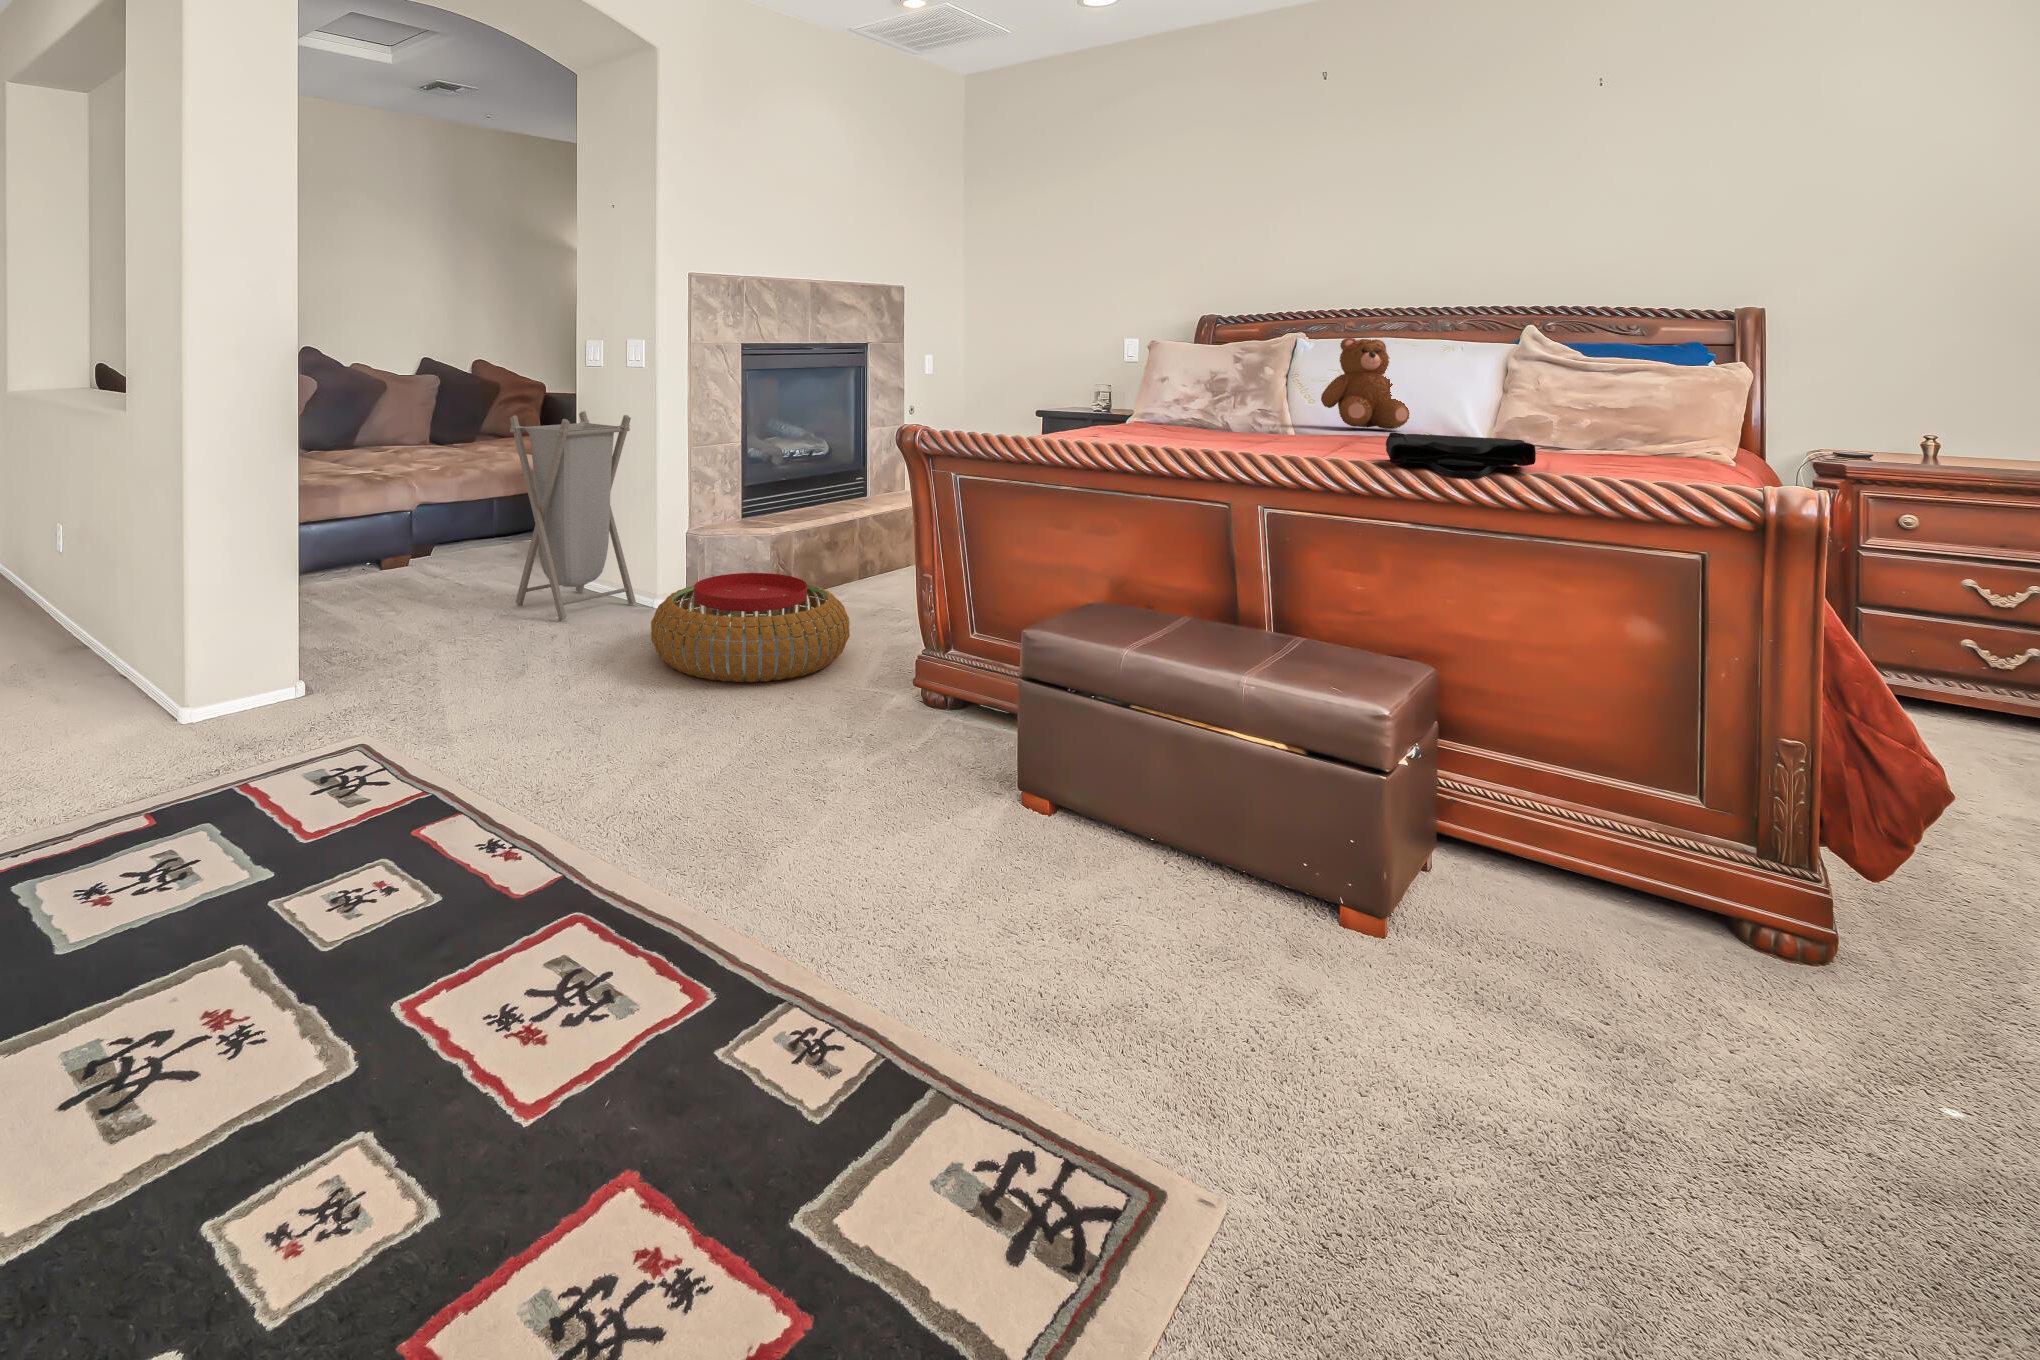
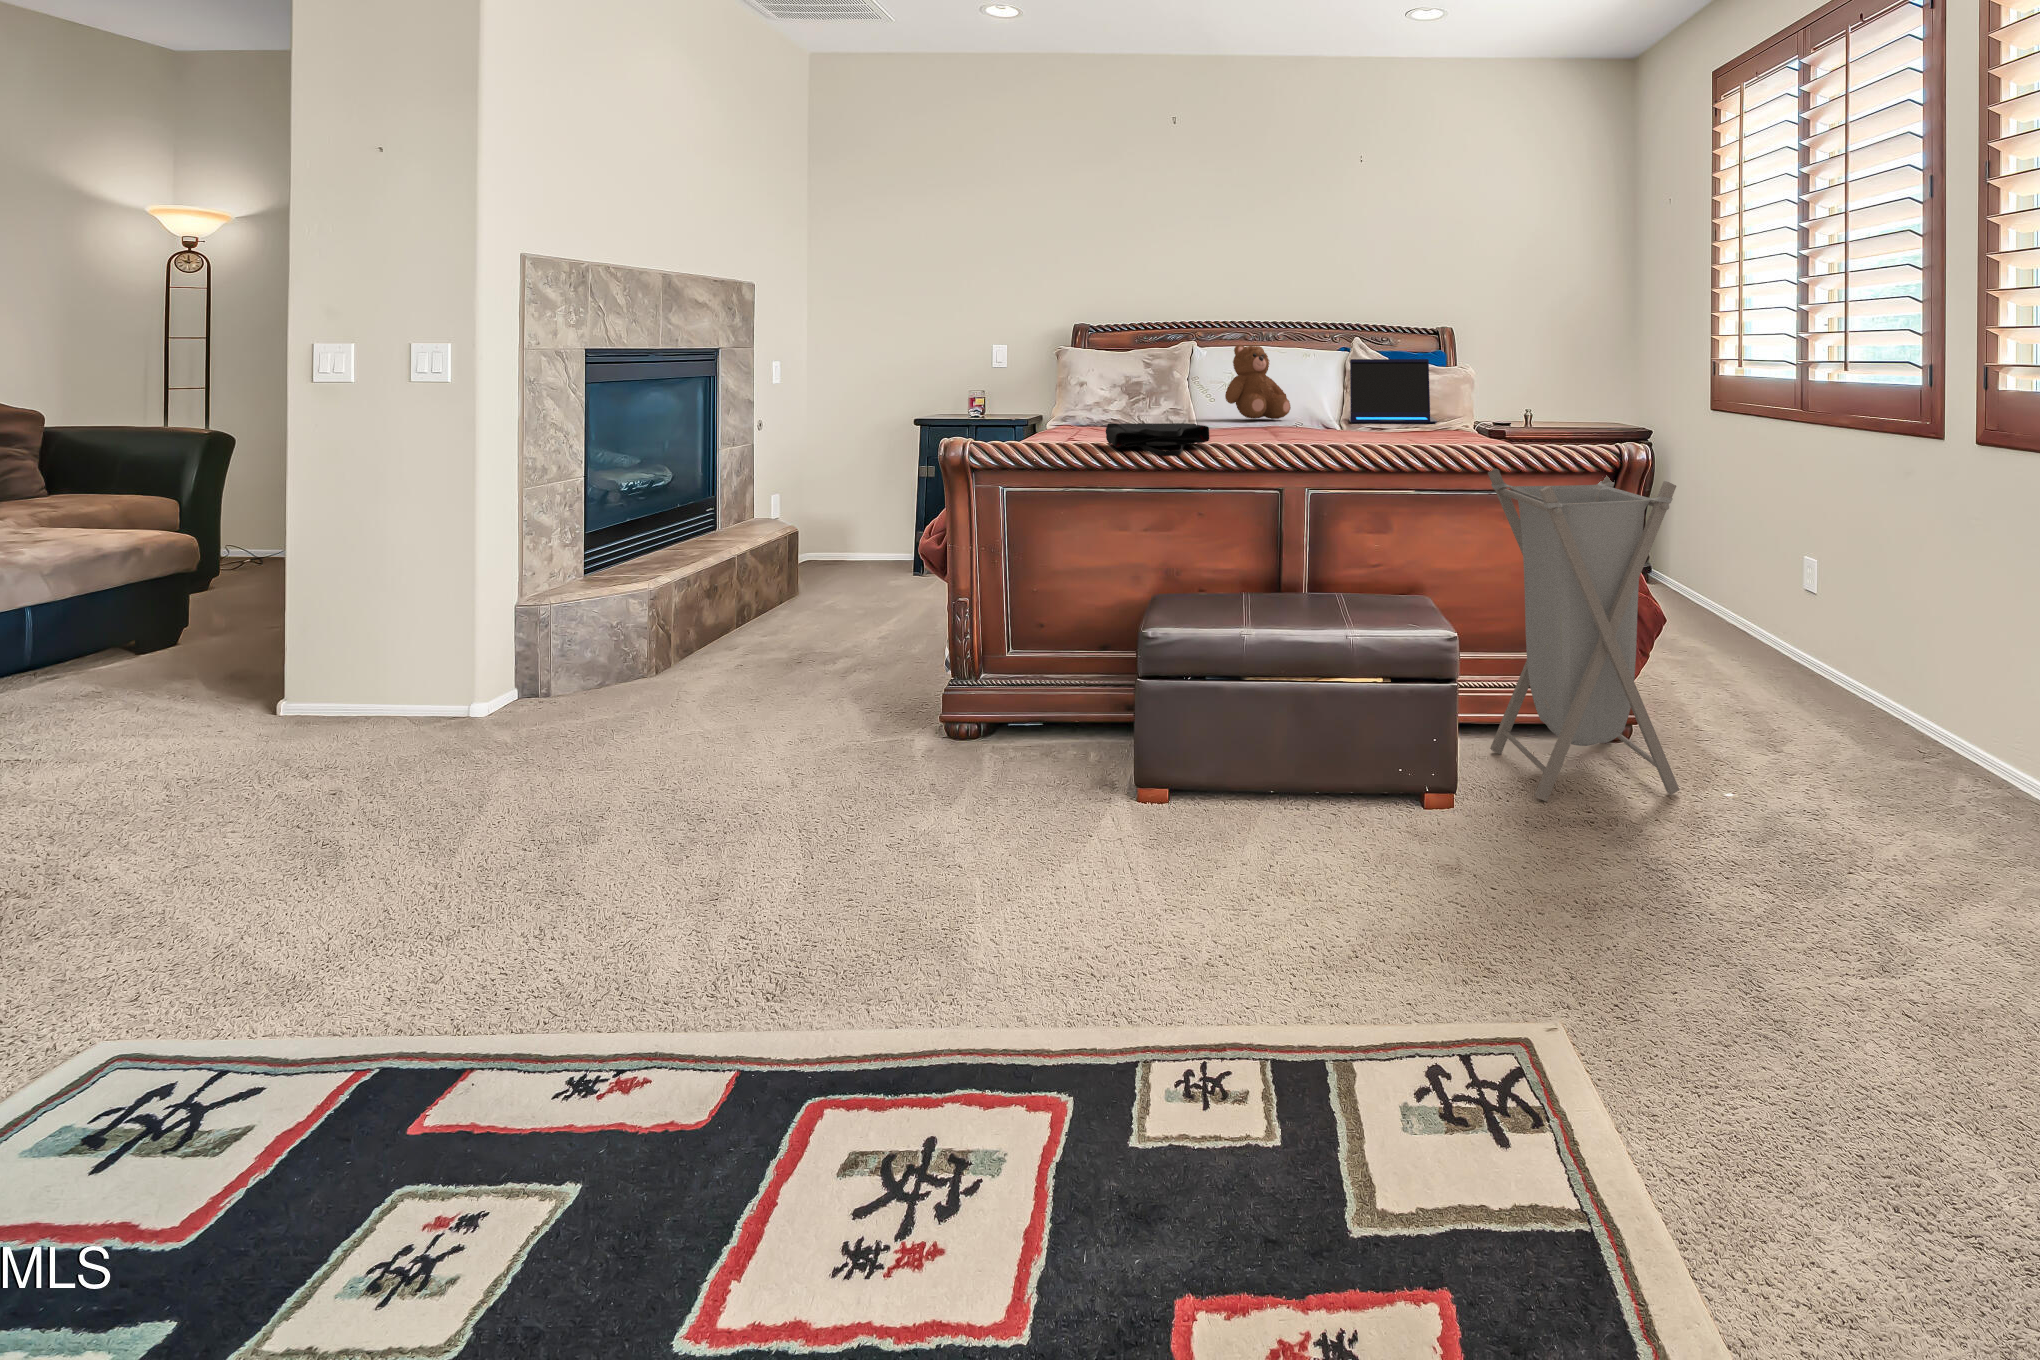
laptop: none [1476,357,1637,448] -> present [1349,359,1437,424]
laundry hamper: present [510,411,636,620] -> present [1488,469,1680,801]
tote bag: present [1386,433,1536,479] -> present [1106,423,1209,456]
pouf: present [651,573,850,682] -> none [546,633,827,783]

